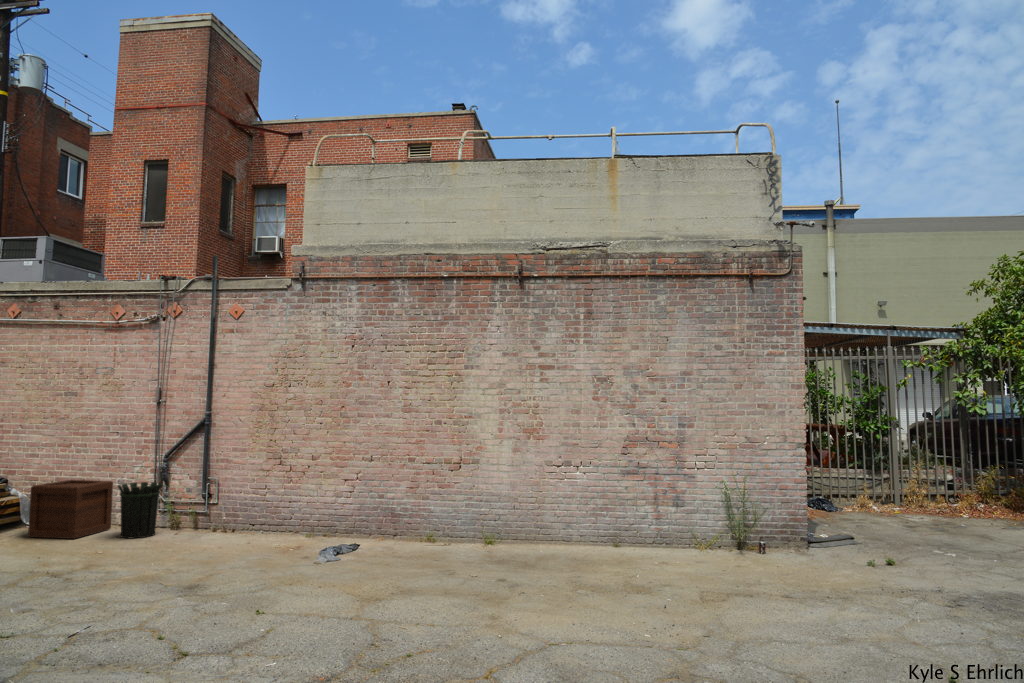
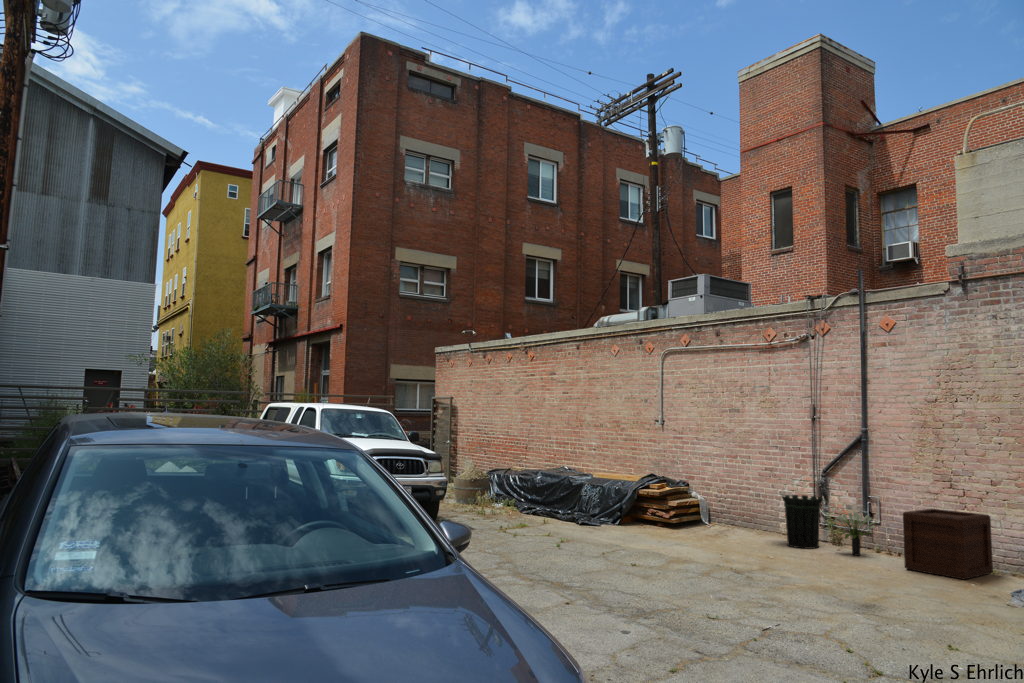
wooden crate: present [28,480,113,539] -> present [903,509,993,579]
potted plant: none [171,495,214,538] -> present [834,511,877,556]

